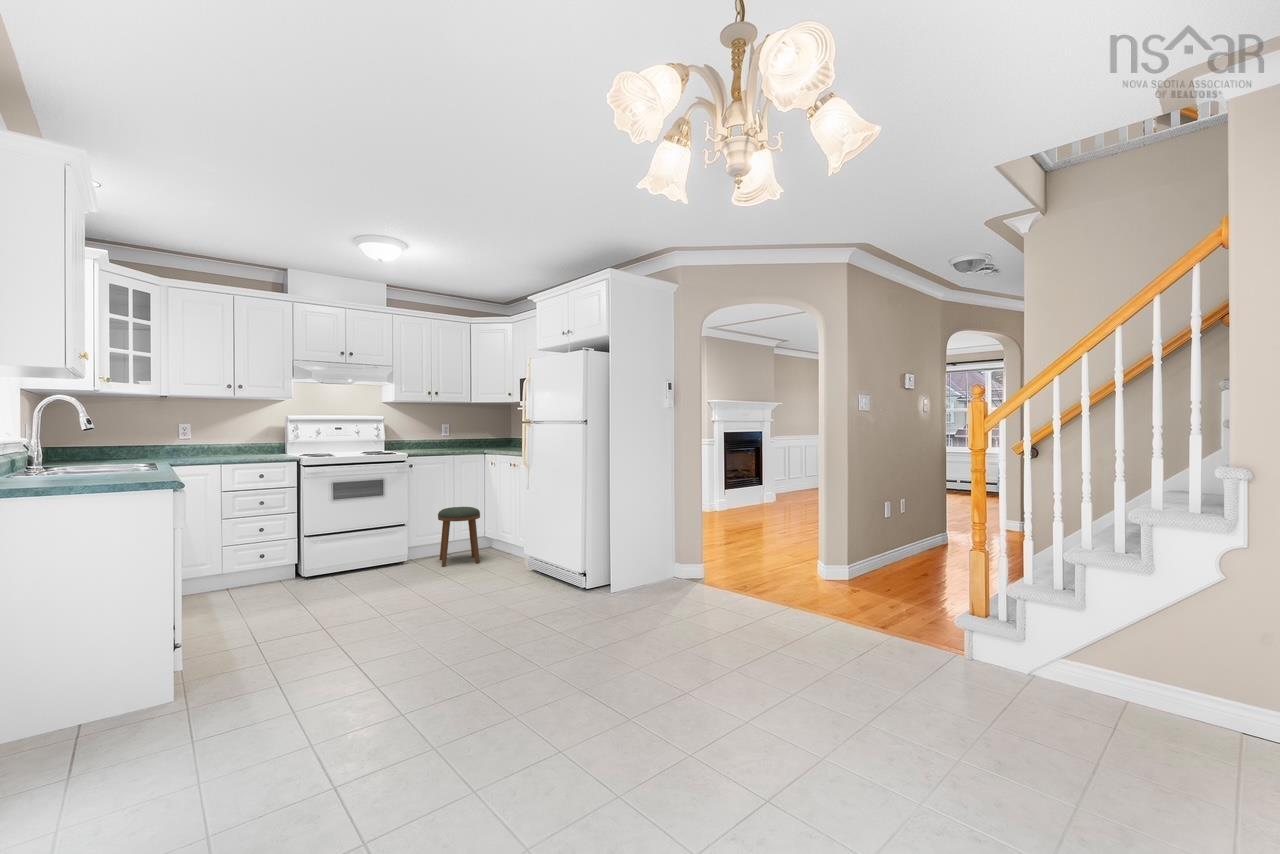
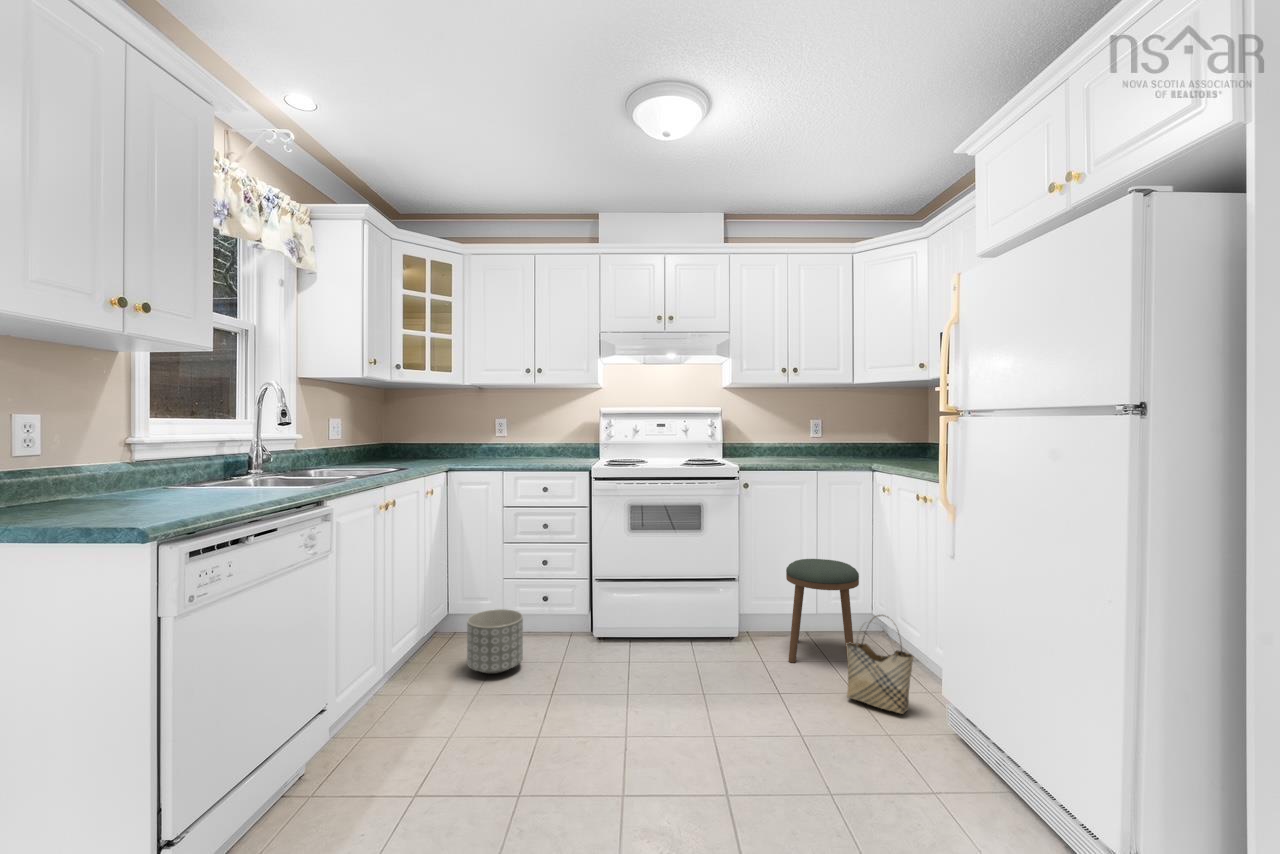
woven basket: none [478,526,511,571] -> present [846,615,914,714]
planter: none [214,562,261,606] -> present [467,609,523,674]

